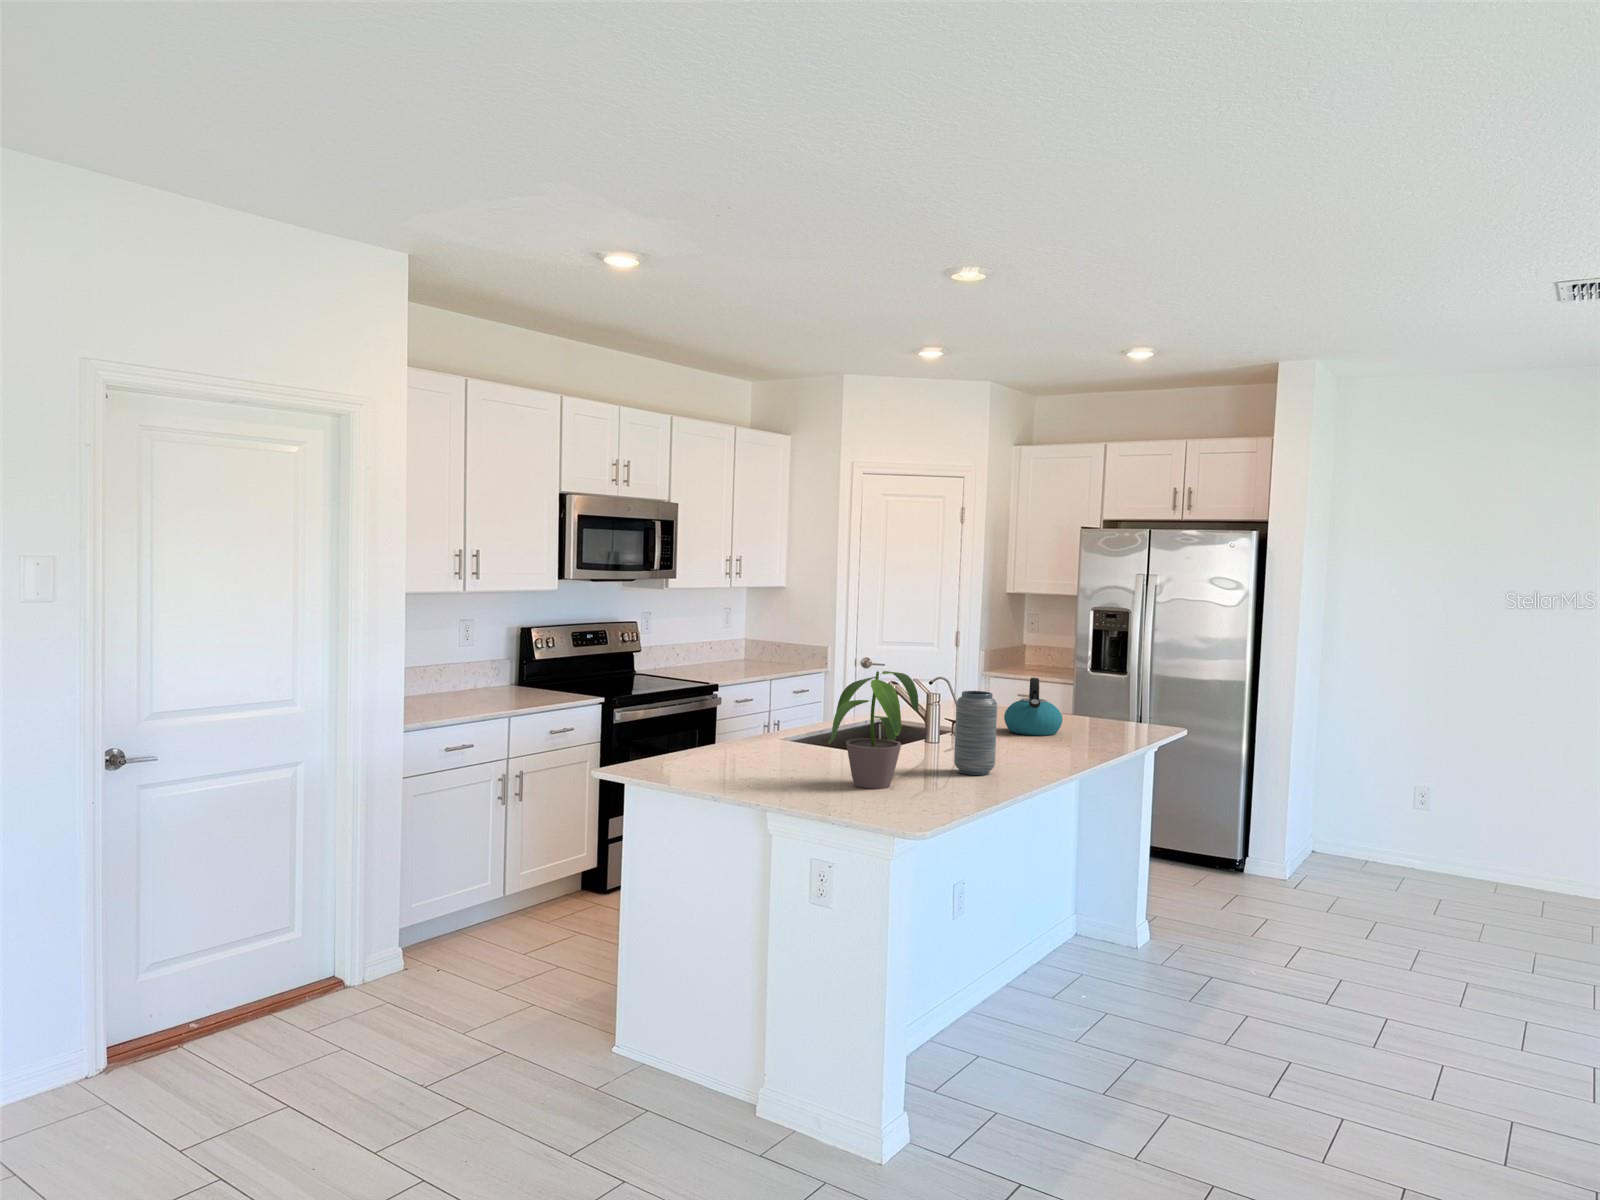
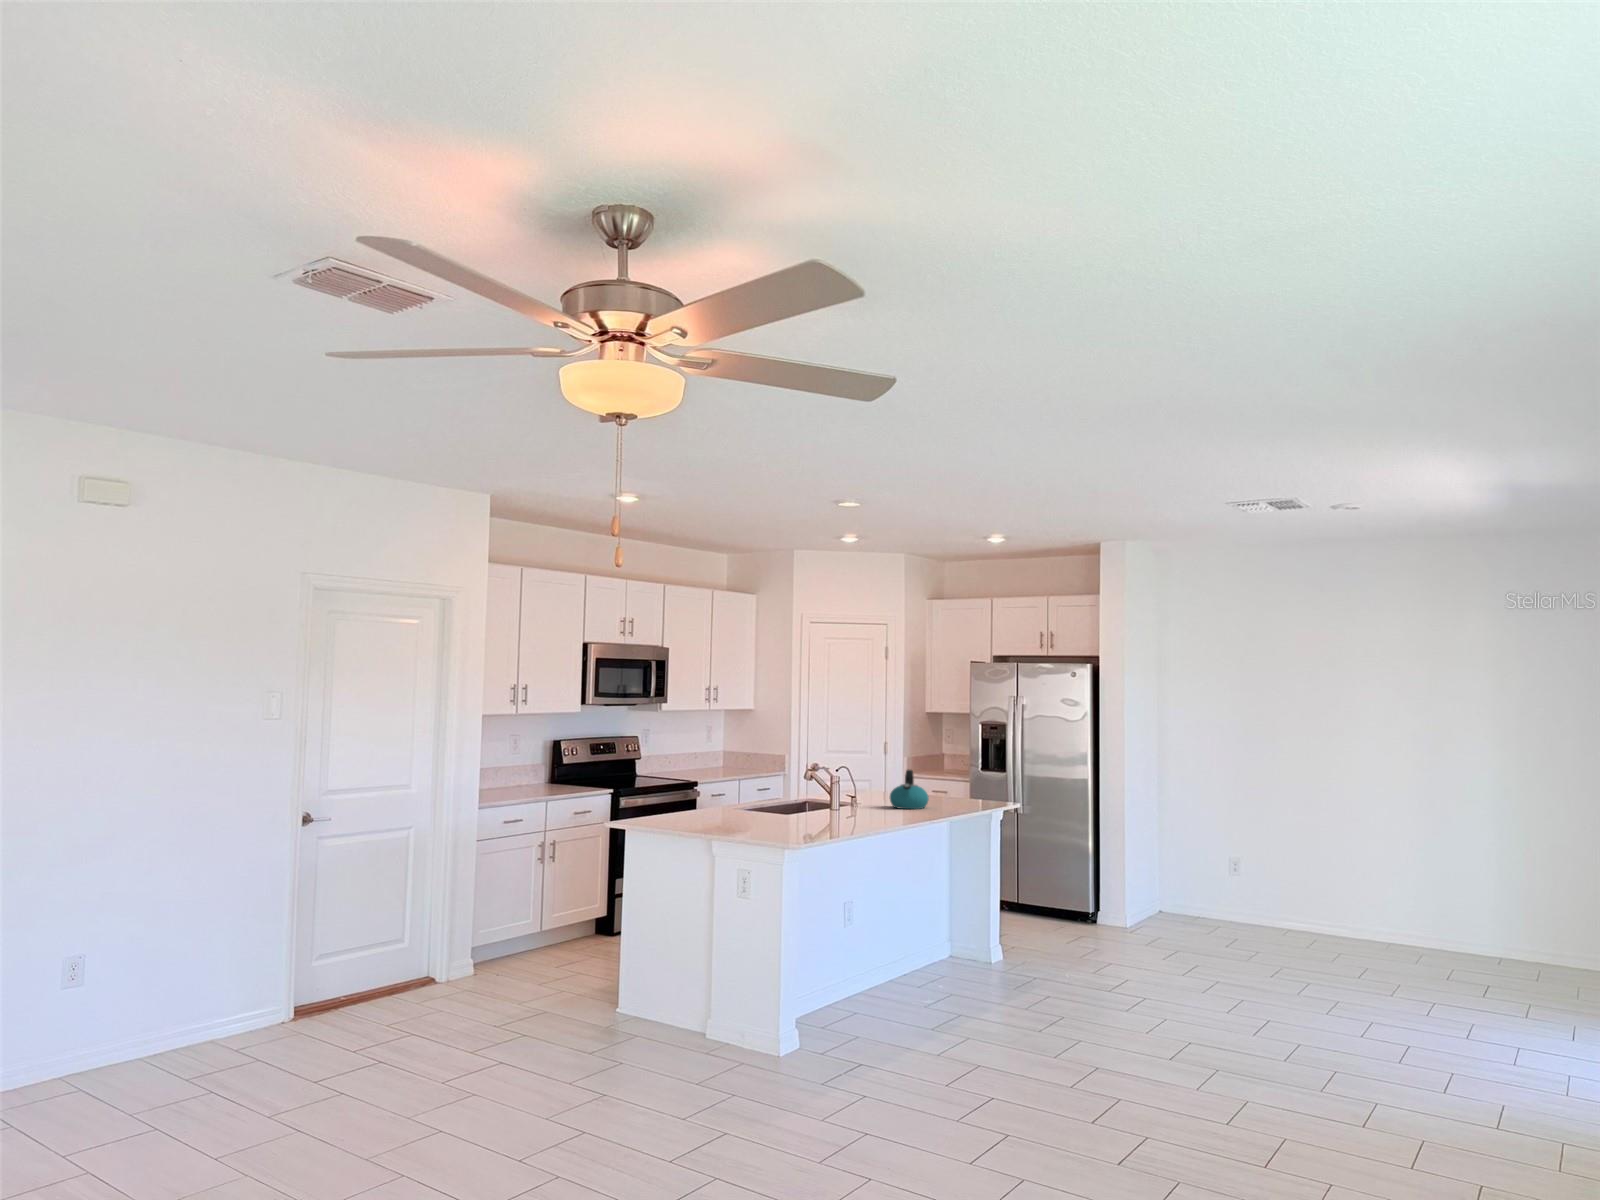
potted plant: present [828,671,919,789] -> none [741,758,819,830]
vase: present [954,691,997,775] -> none [835,772,861,825]

